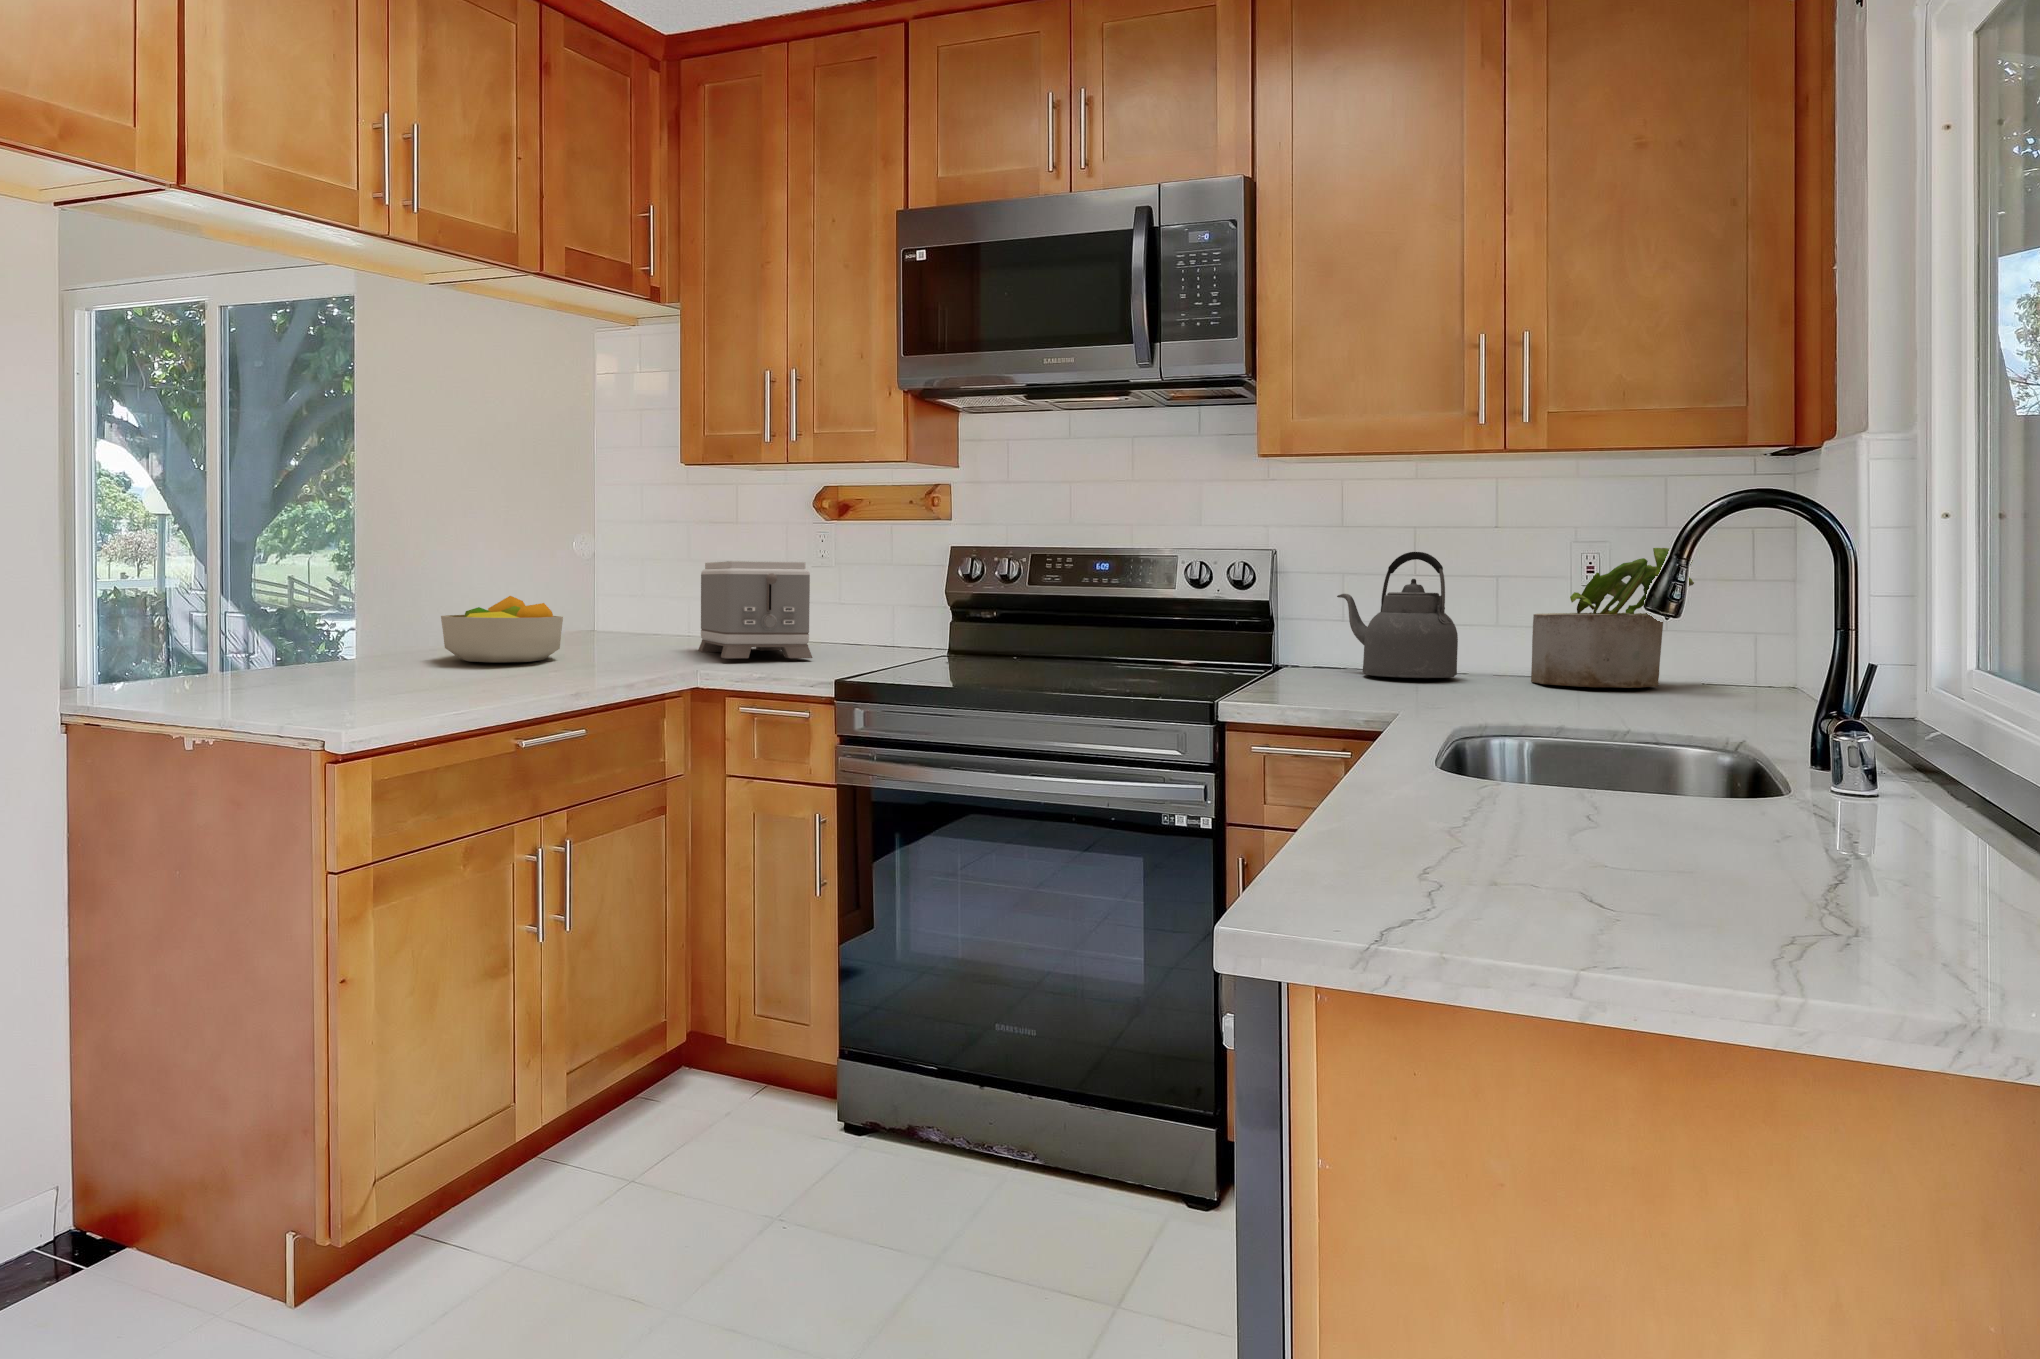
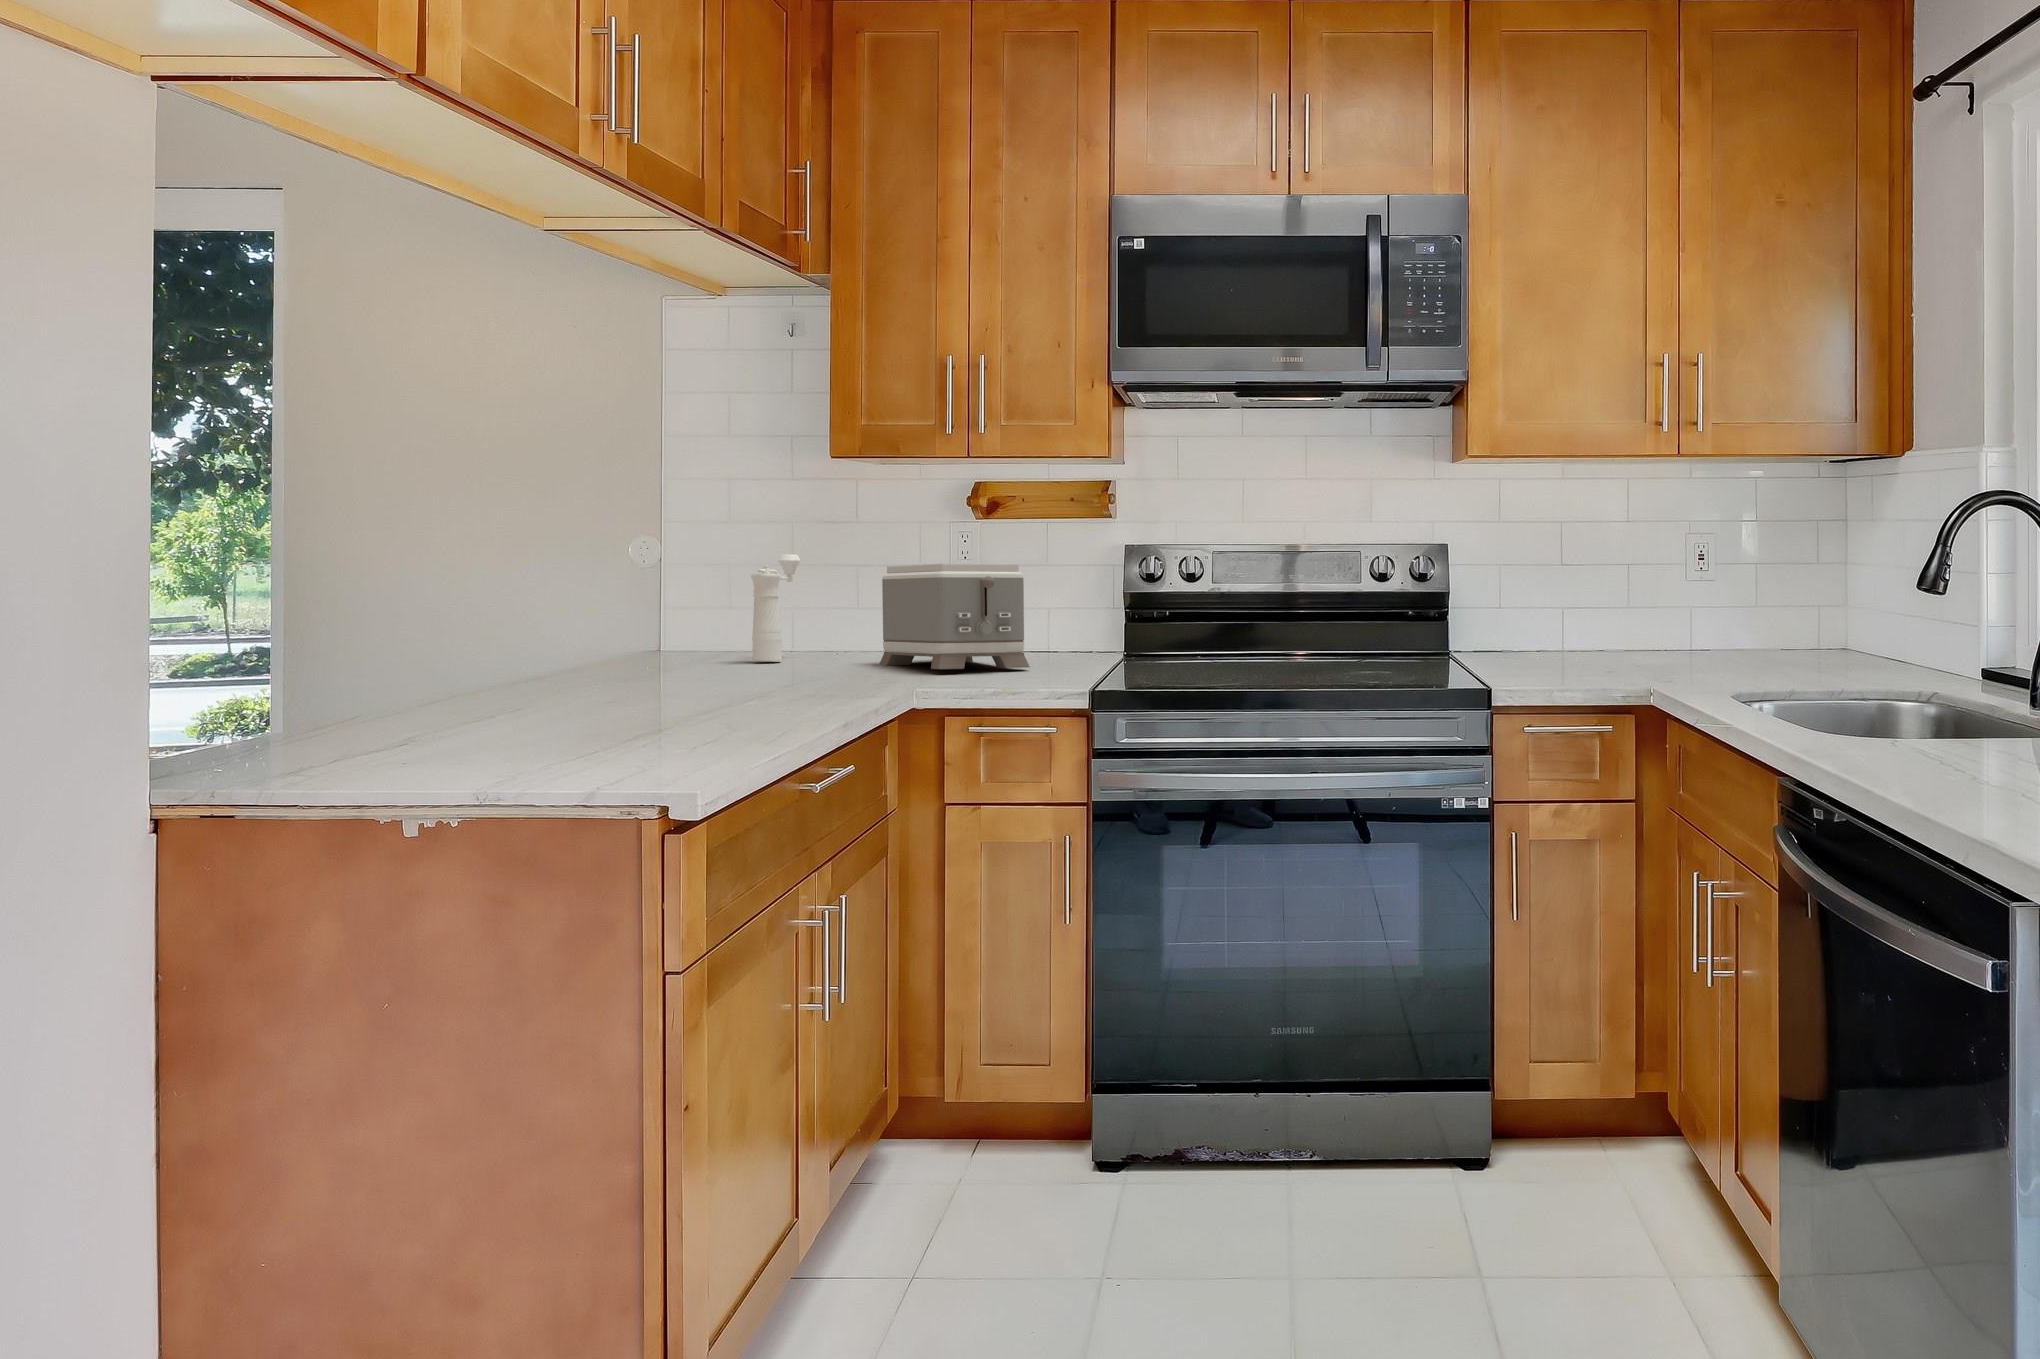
potted plant: present [1531,548,1694,688] -> none [1727,544,1859,671]
pepper mill: none [597,552,648,645] -> present [751,555,801,661]
kettle: present [1337,552,1458,678] -> none [1550,549,1665,668]
fruit bowl: present [441,596,563,662] -> none [603,605,747,680]

